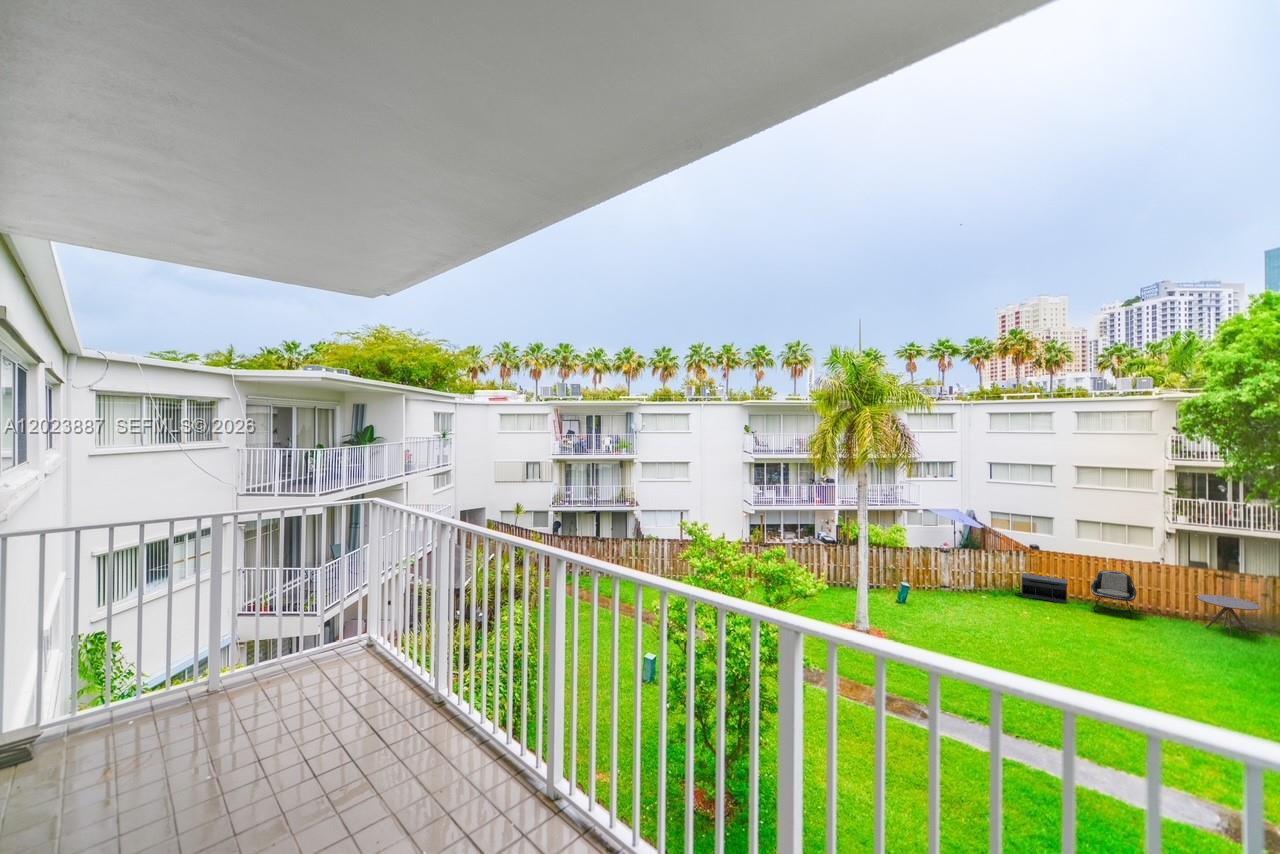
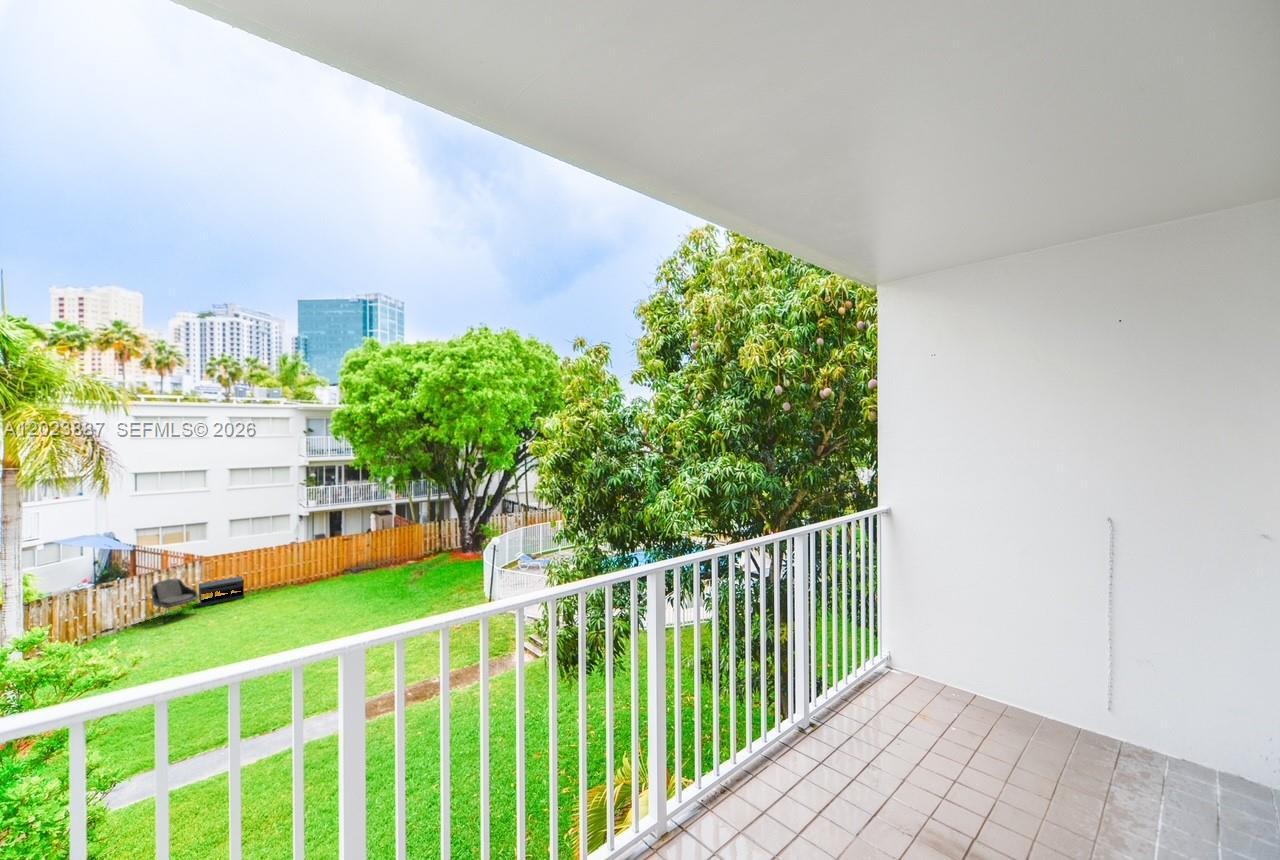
lounge chair: present [1091,570,1137,618] -> present [152,579,198,623]
round table: present [1197,595,1261,636] -> none [337,553,372,580]

